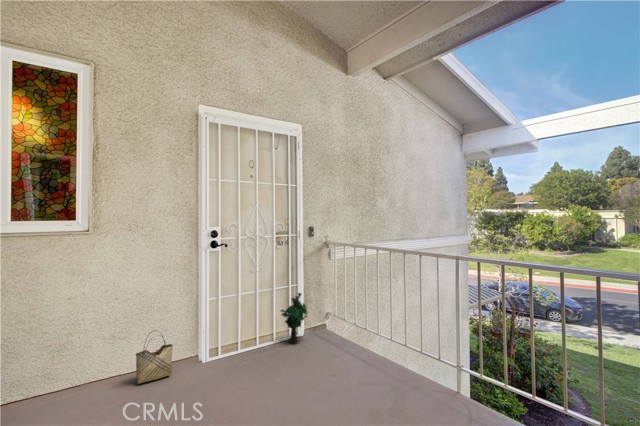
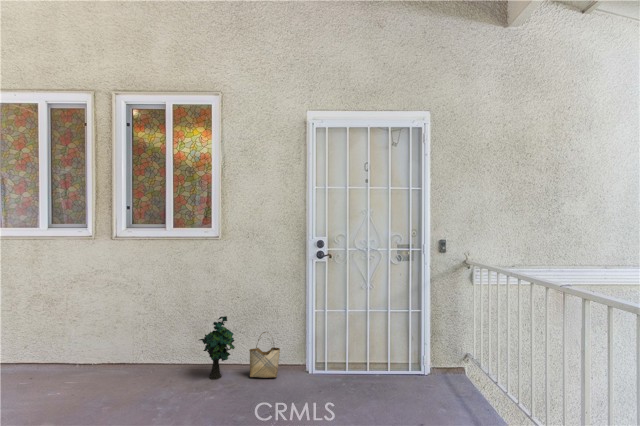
decorative plant: present [281,293,307,344] -> present [200,316,235,380]

